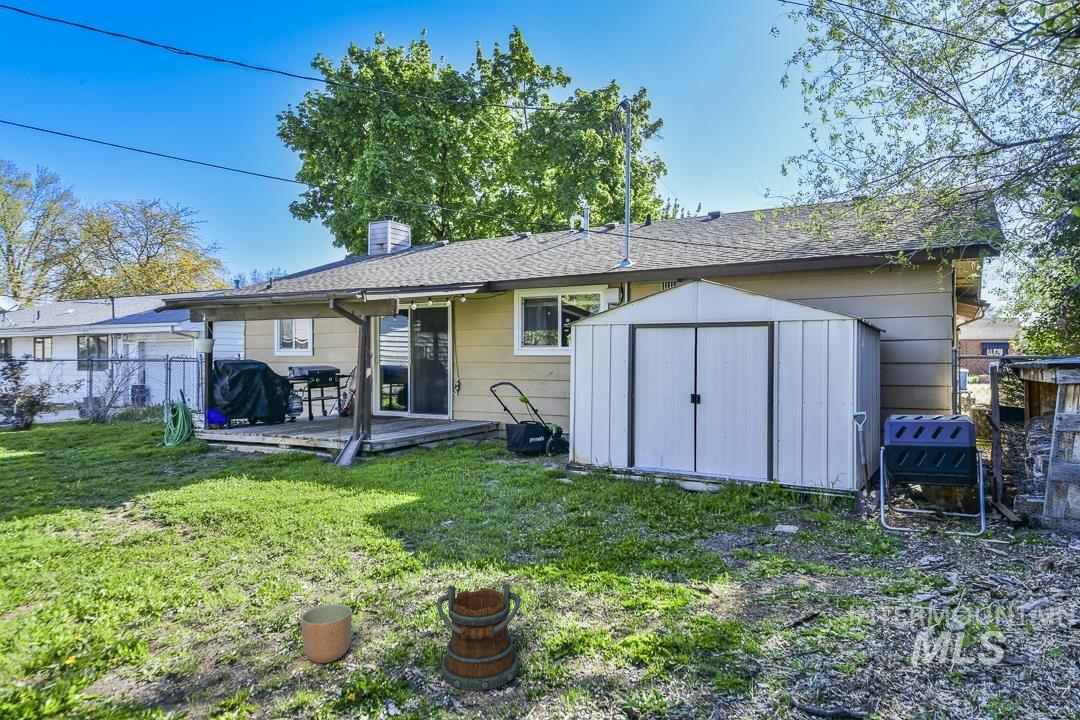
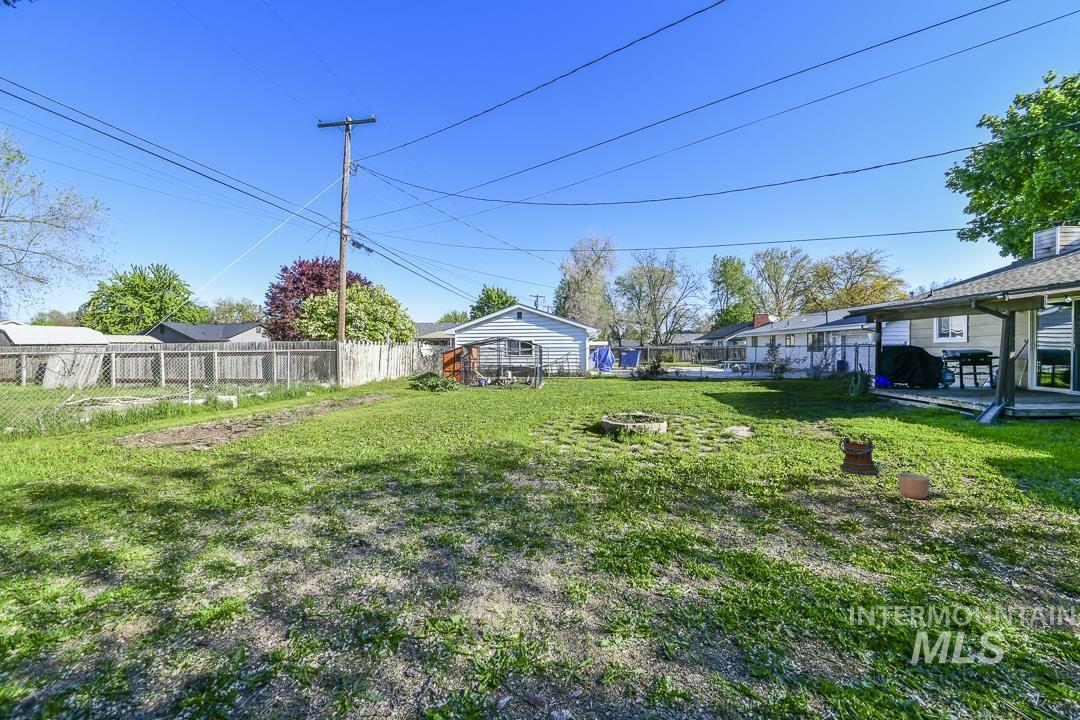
bucket: present [437,584,522,691] -> present [839,437,878,475]

